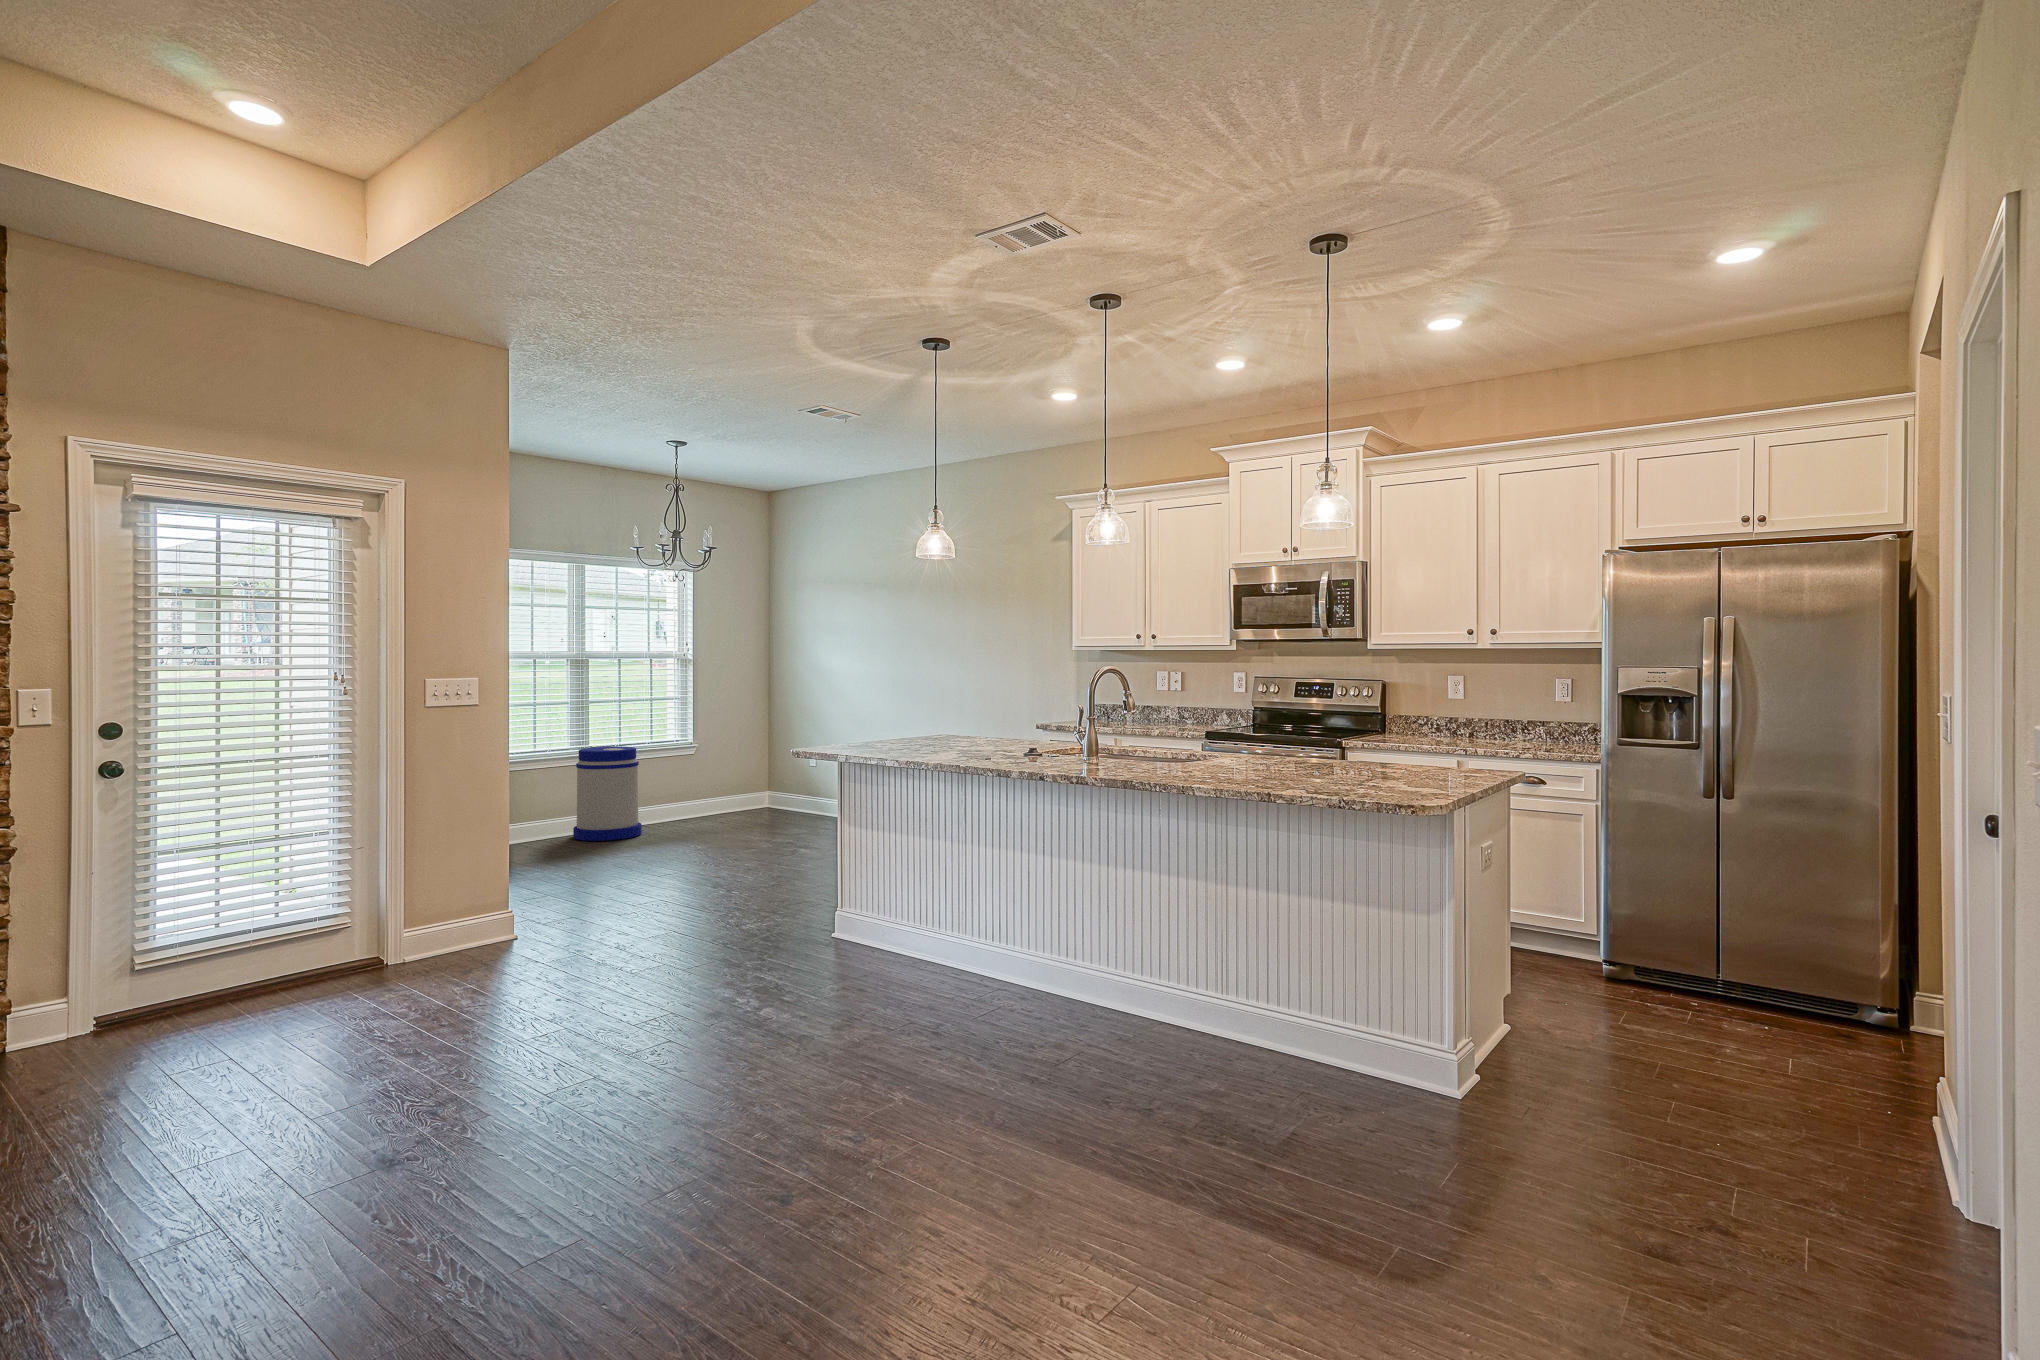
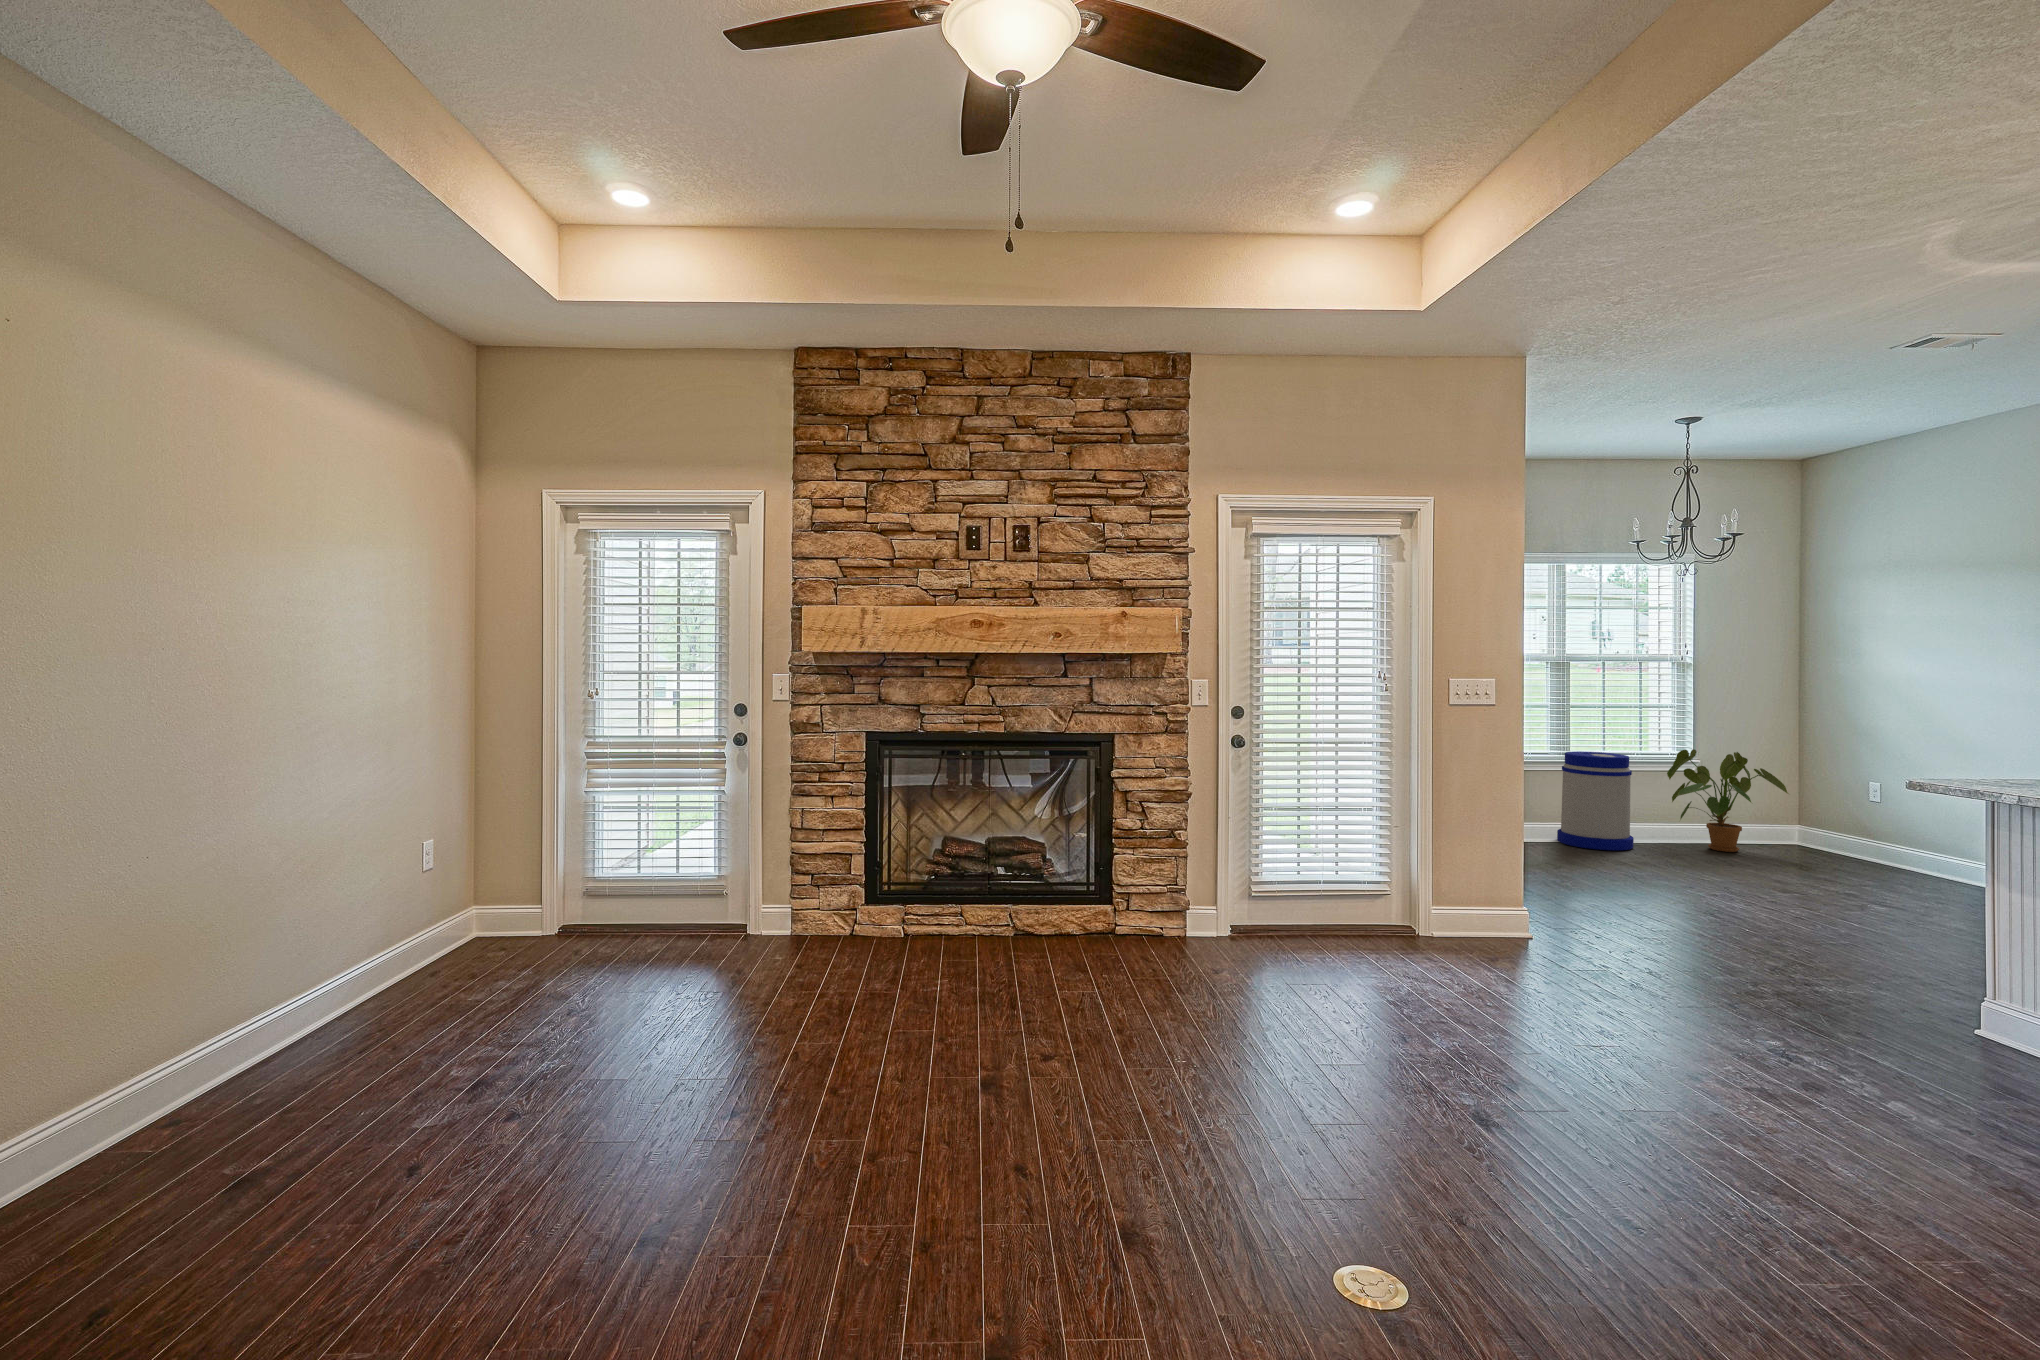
house plant: none [672,736,763,825] -> present [1667,749,1788,852]

